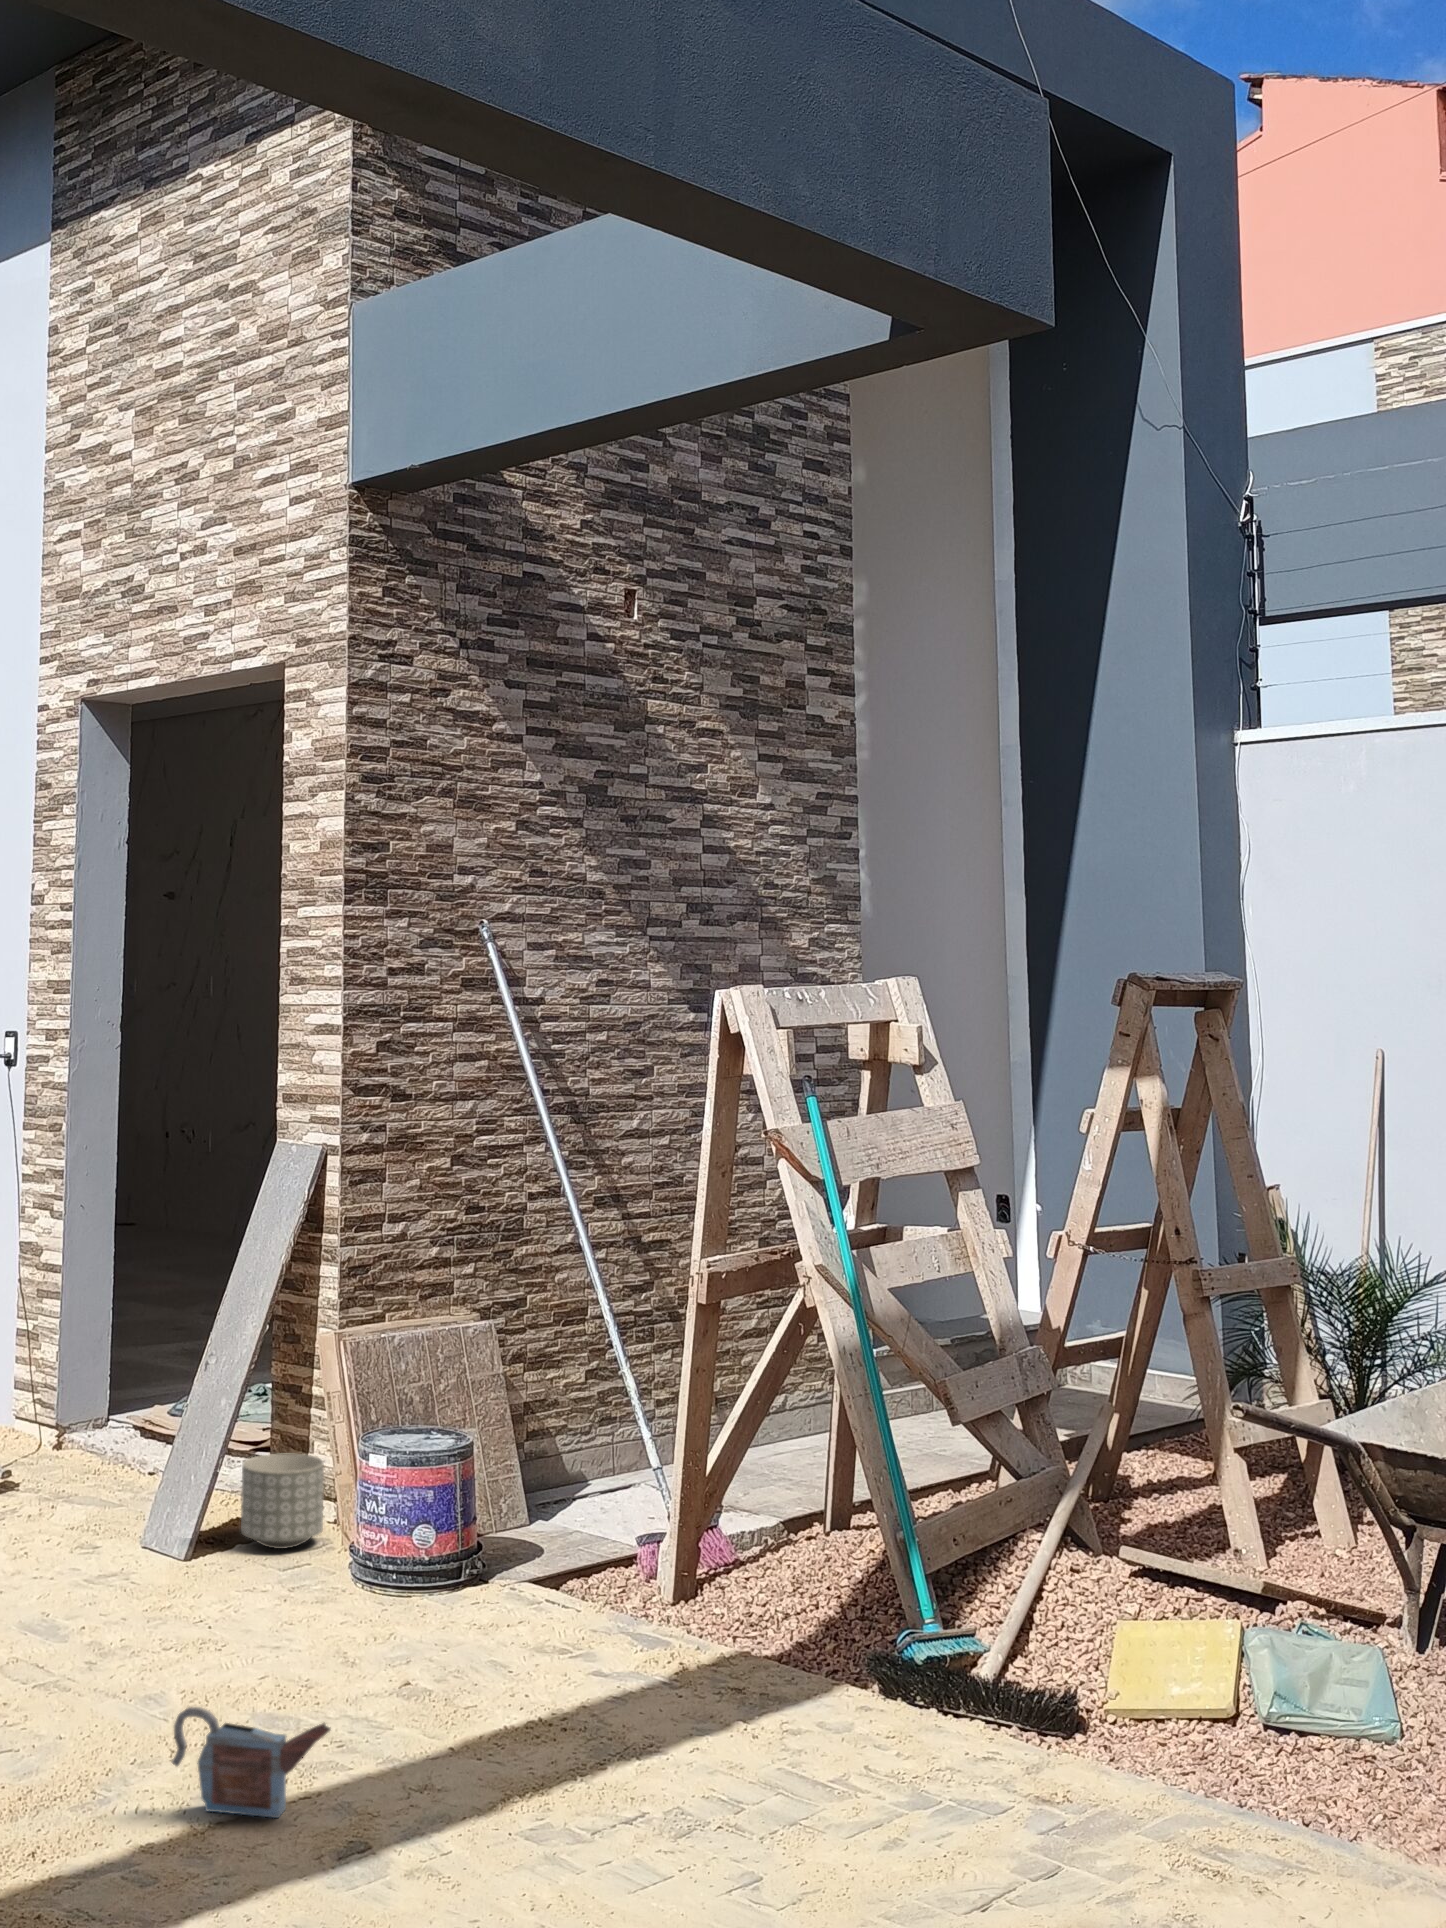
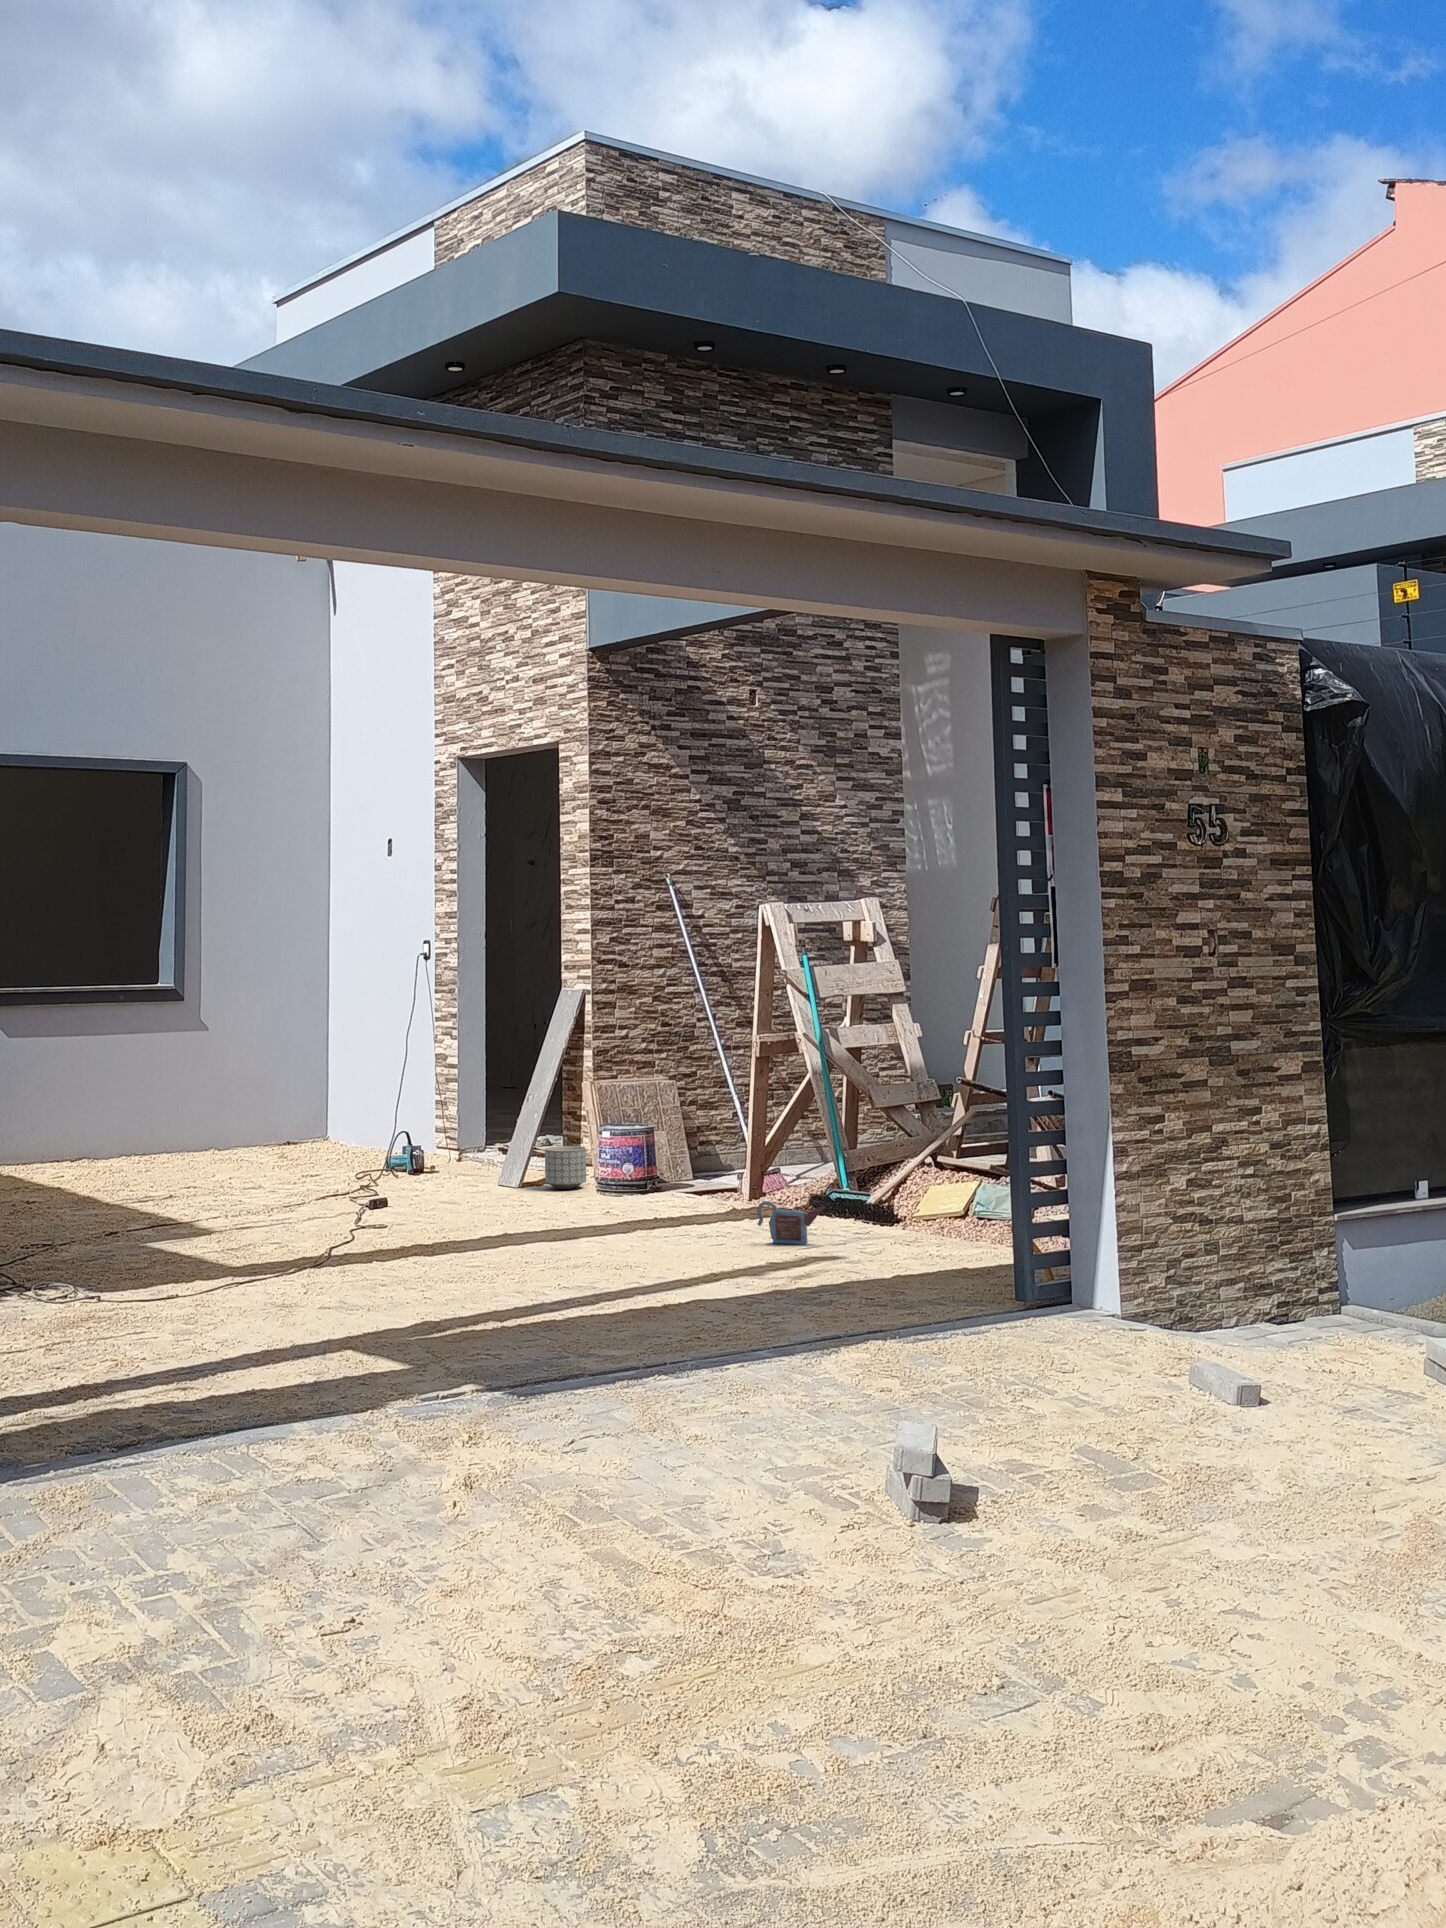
watering can: present [172,1707,330,1818] -> present [757,1201,826,1244]

